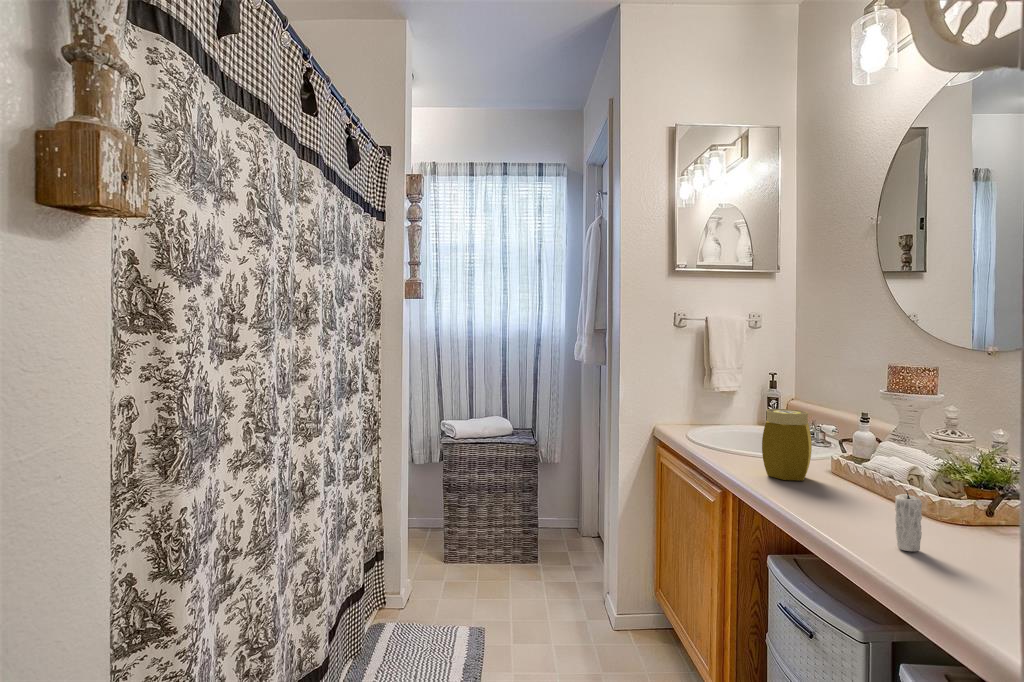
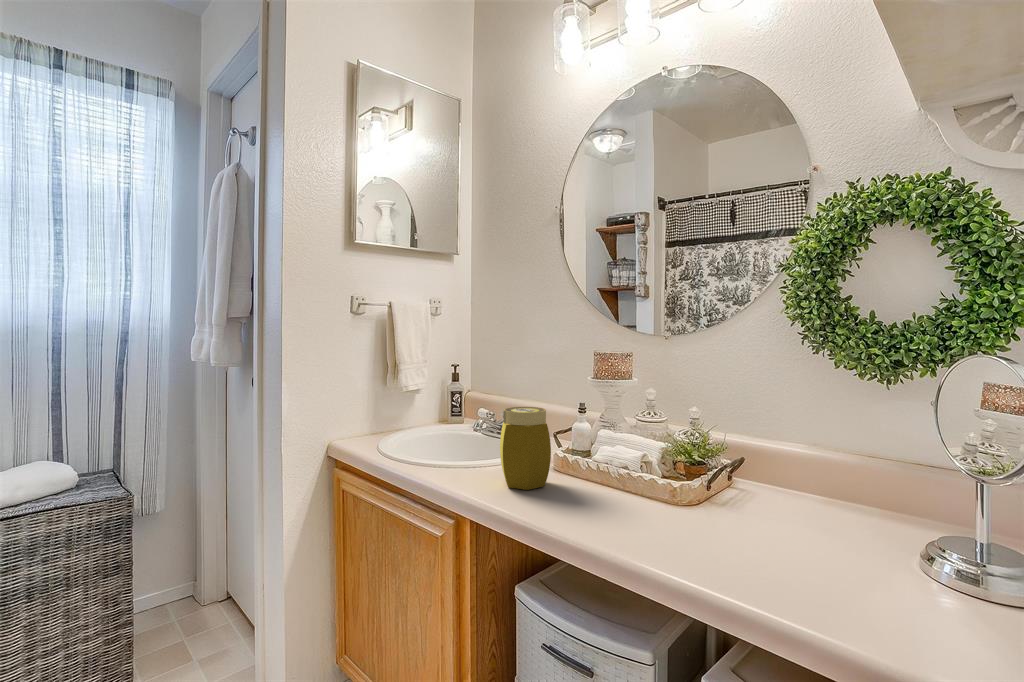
candle: present [895,490,922,551] -> none [693,483,719,554]

